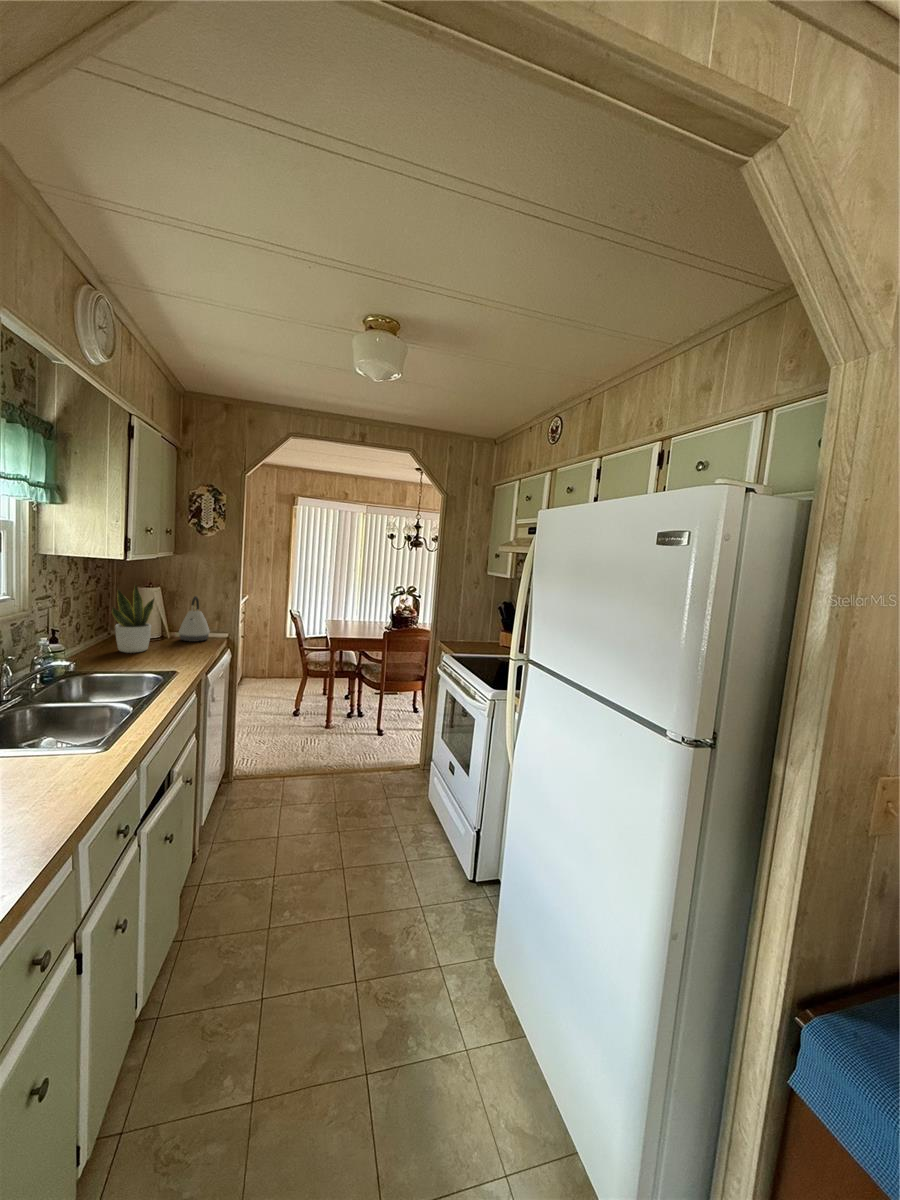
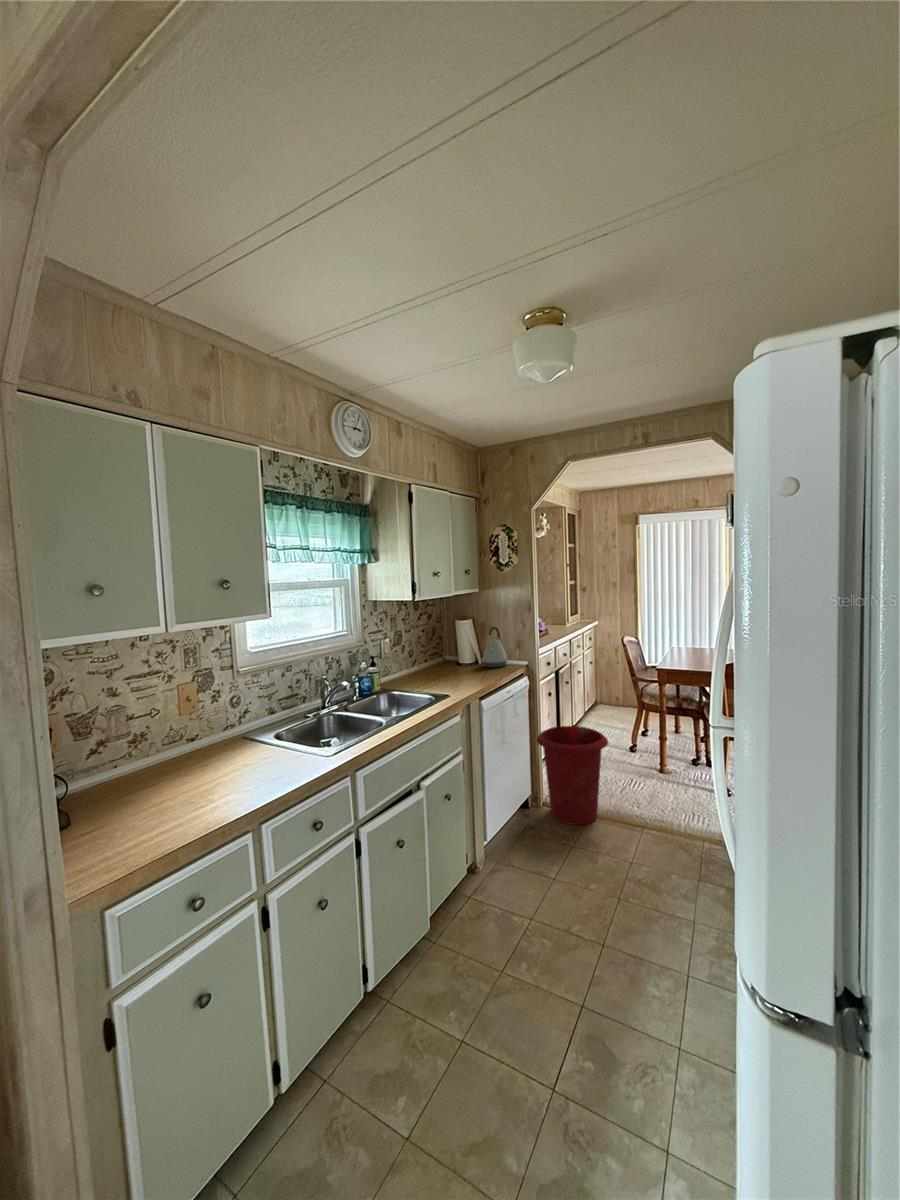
potted plant: present [112,585,154,653] -> none [423,616,459,675]
waste bin: none [237,696,310,791] -> present [537,726,608,825]

